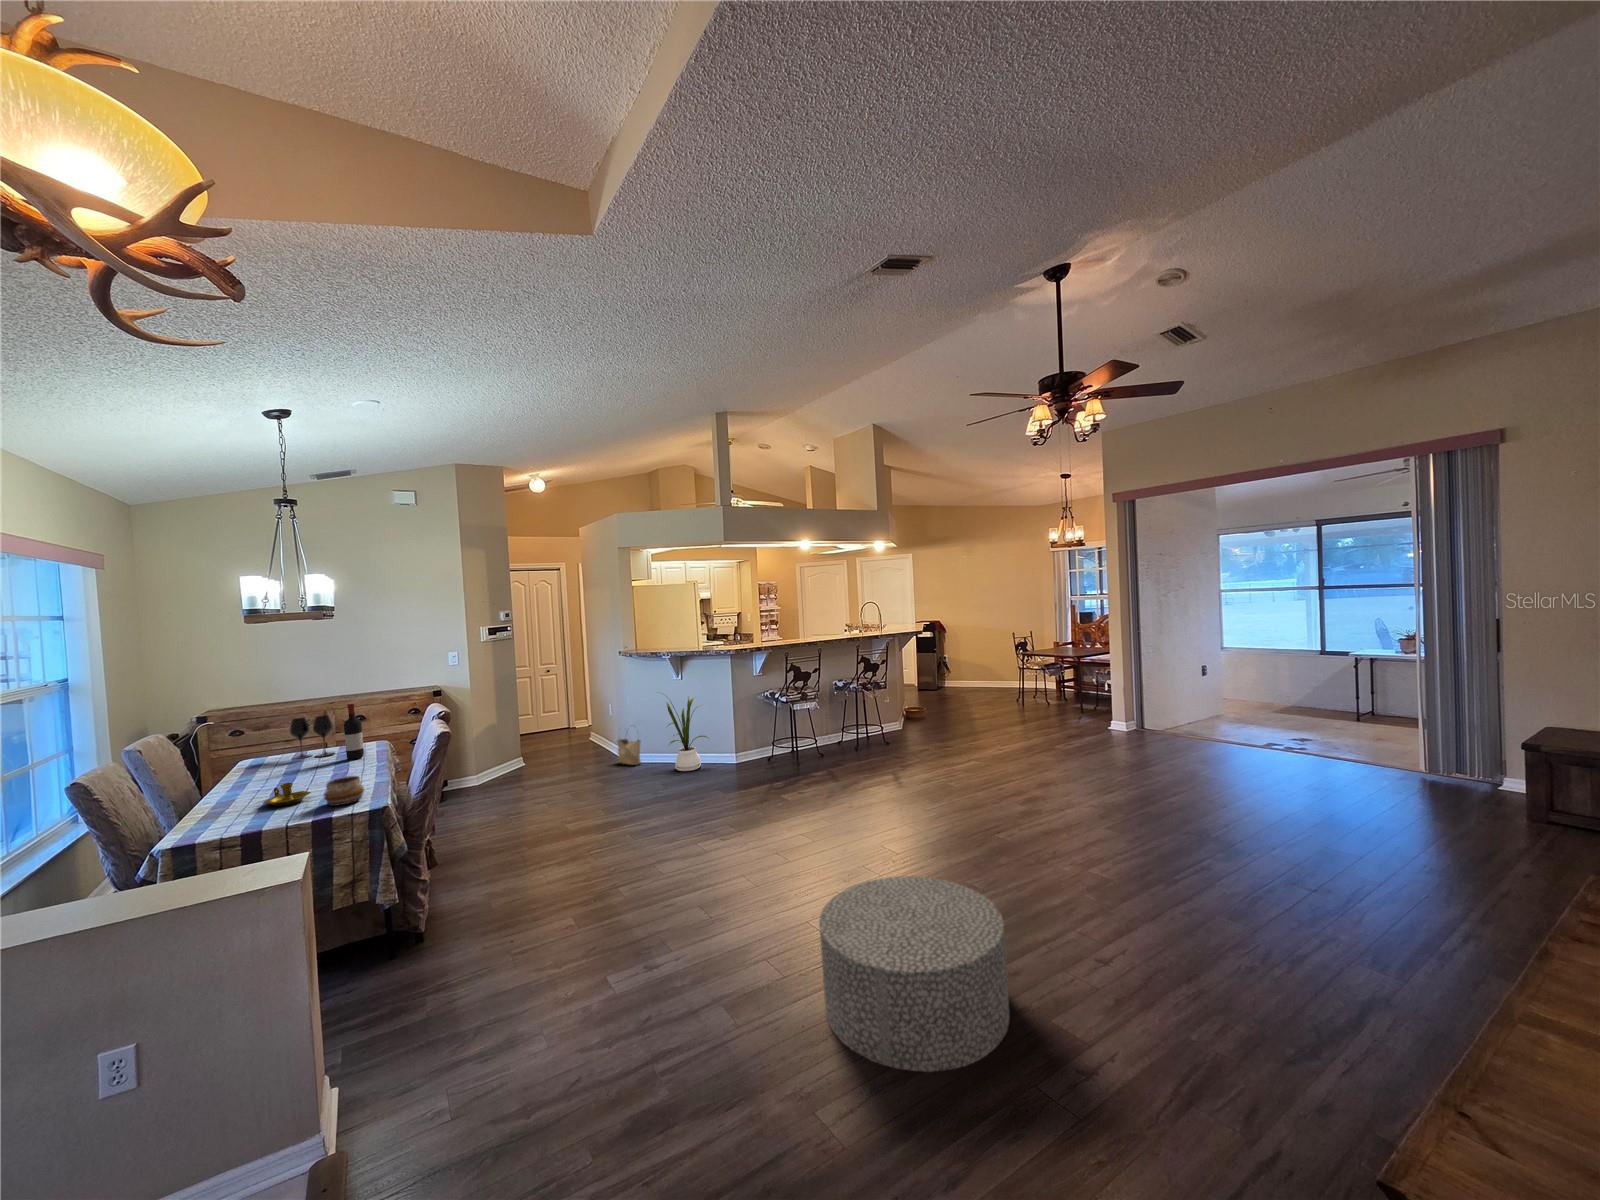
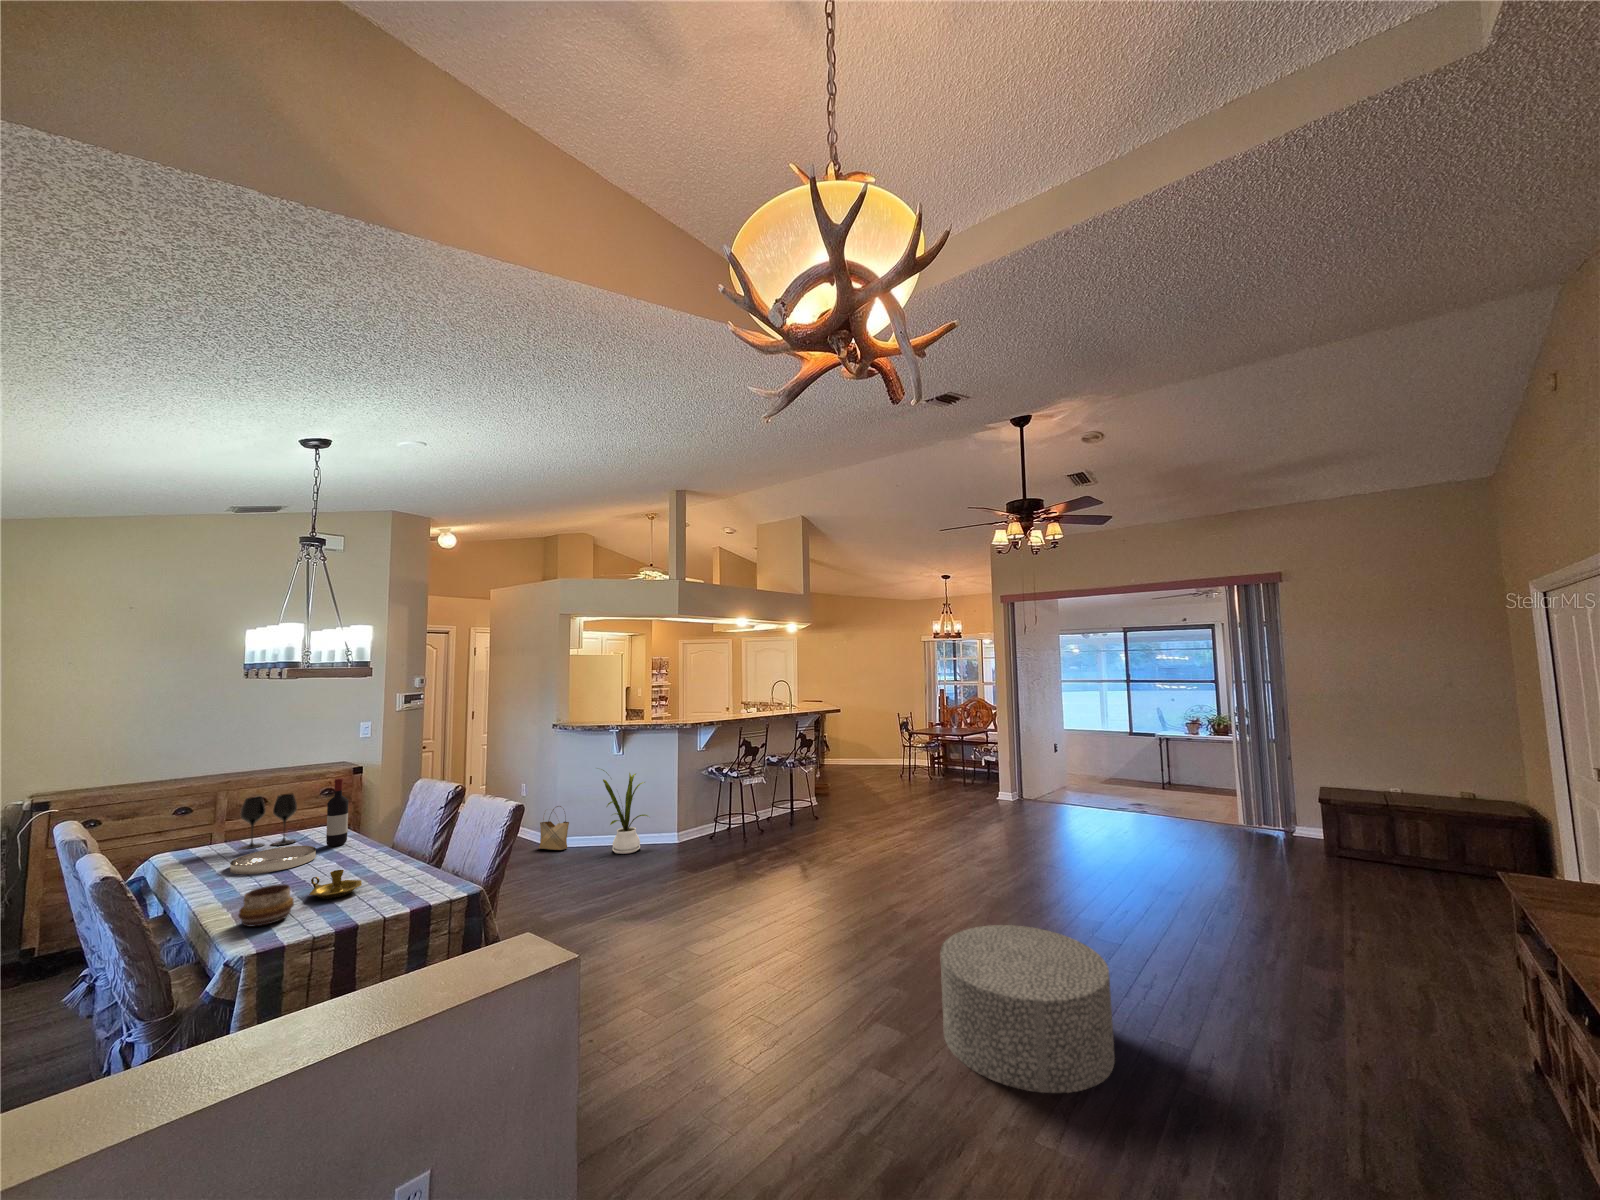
plate: none [256,759,327,781] -> present [230,846,316,874]
decorative bowl: present [324,776,364,806] -> present [238,884,294,927]

